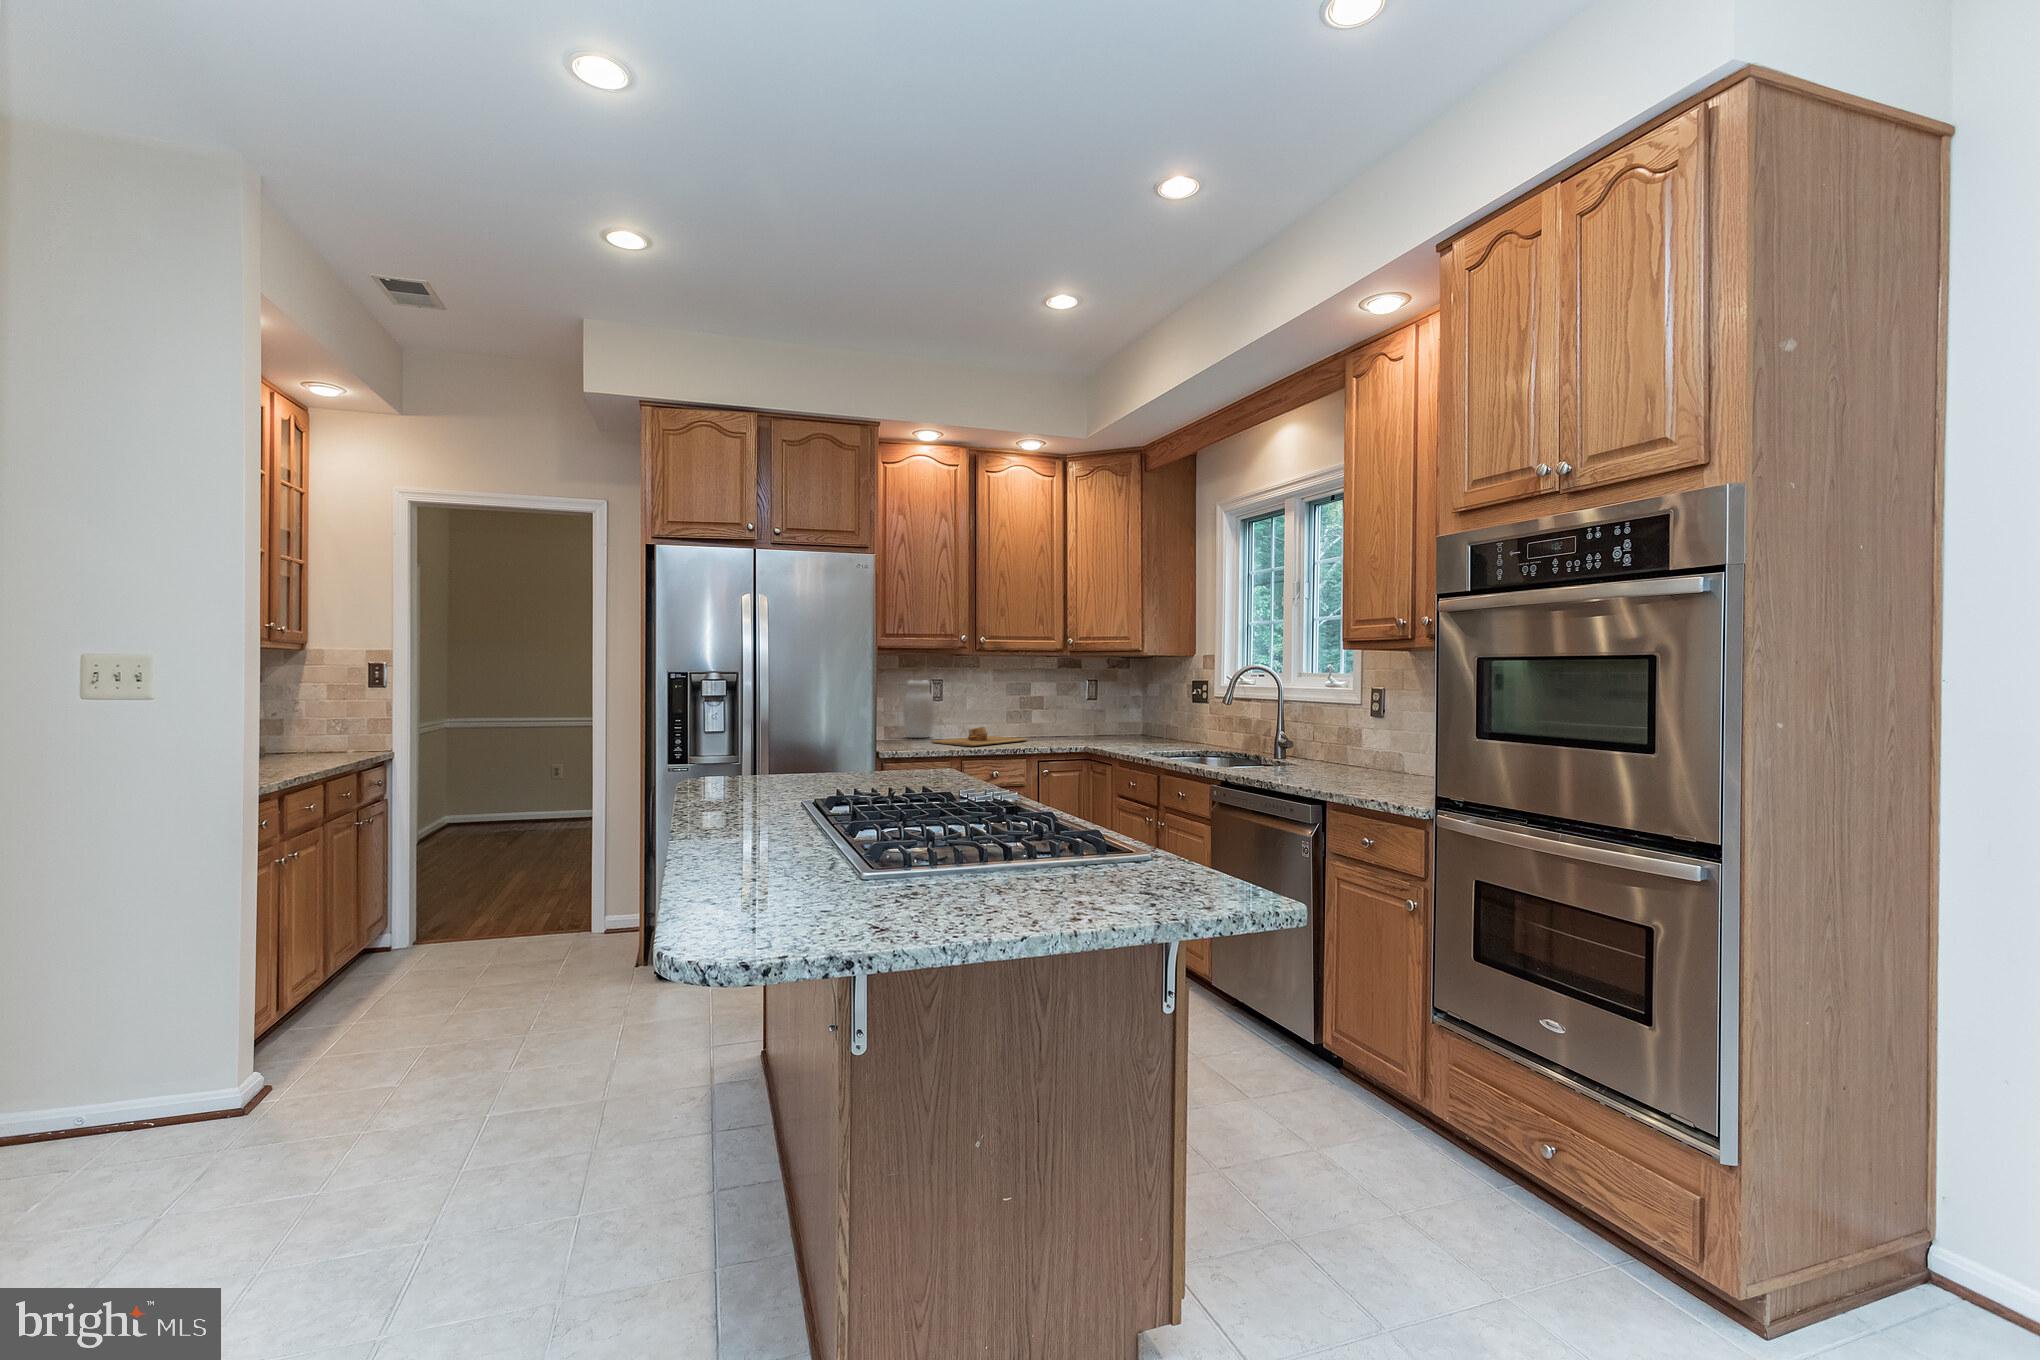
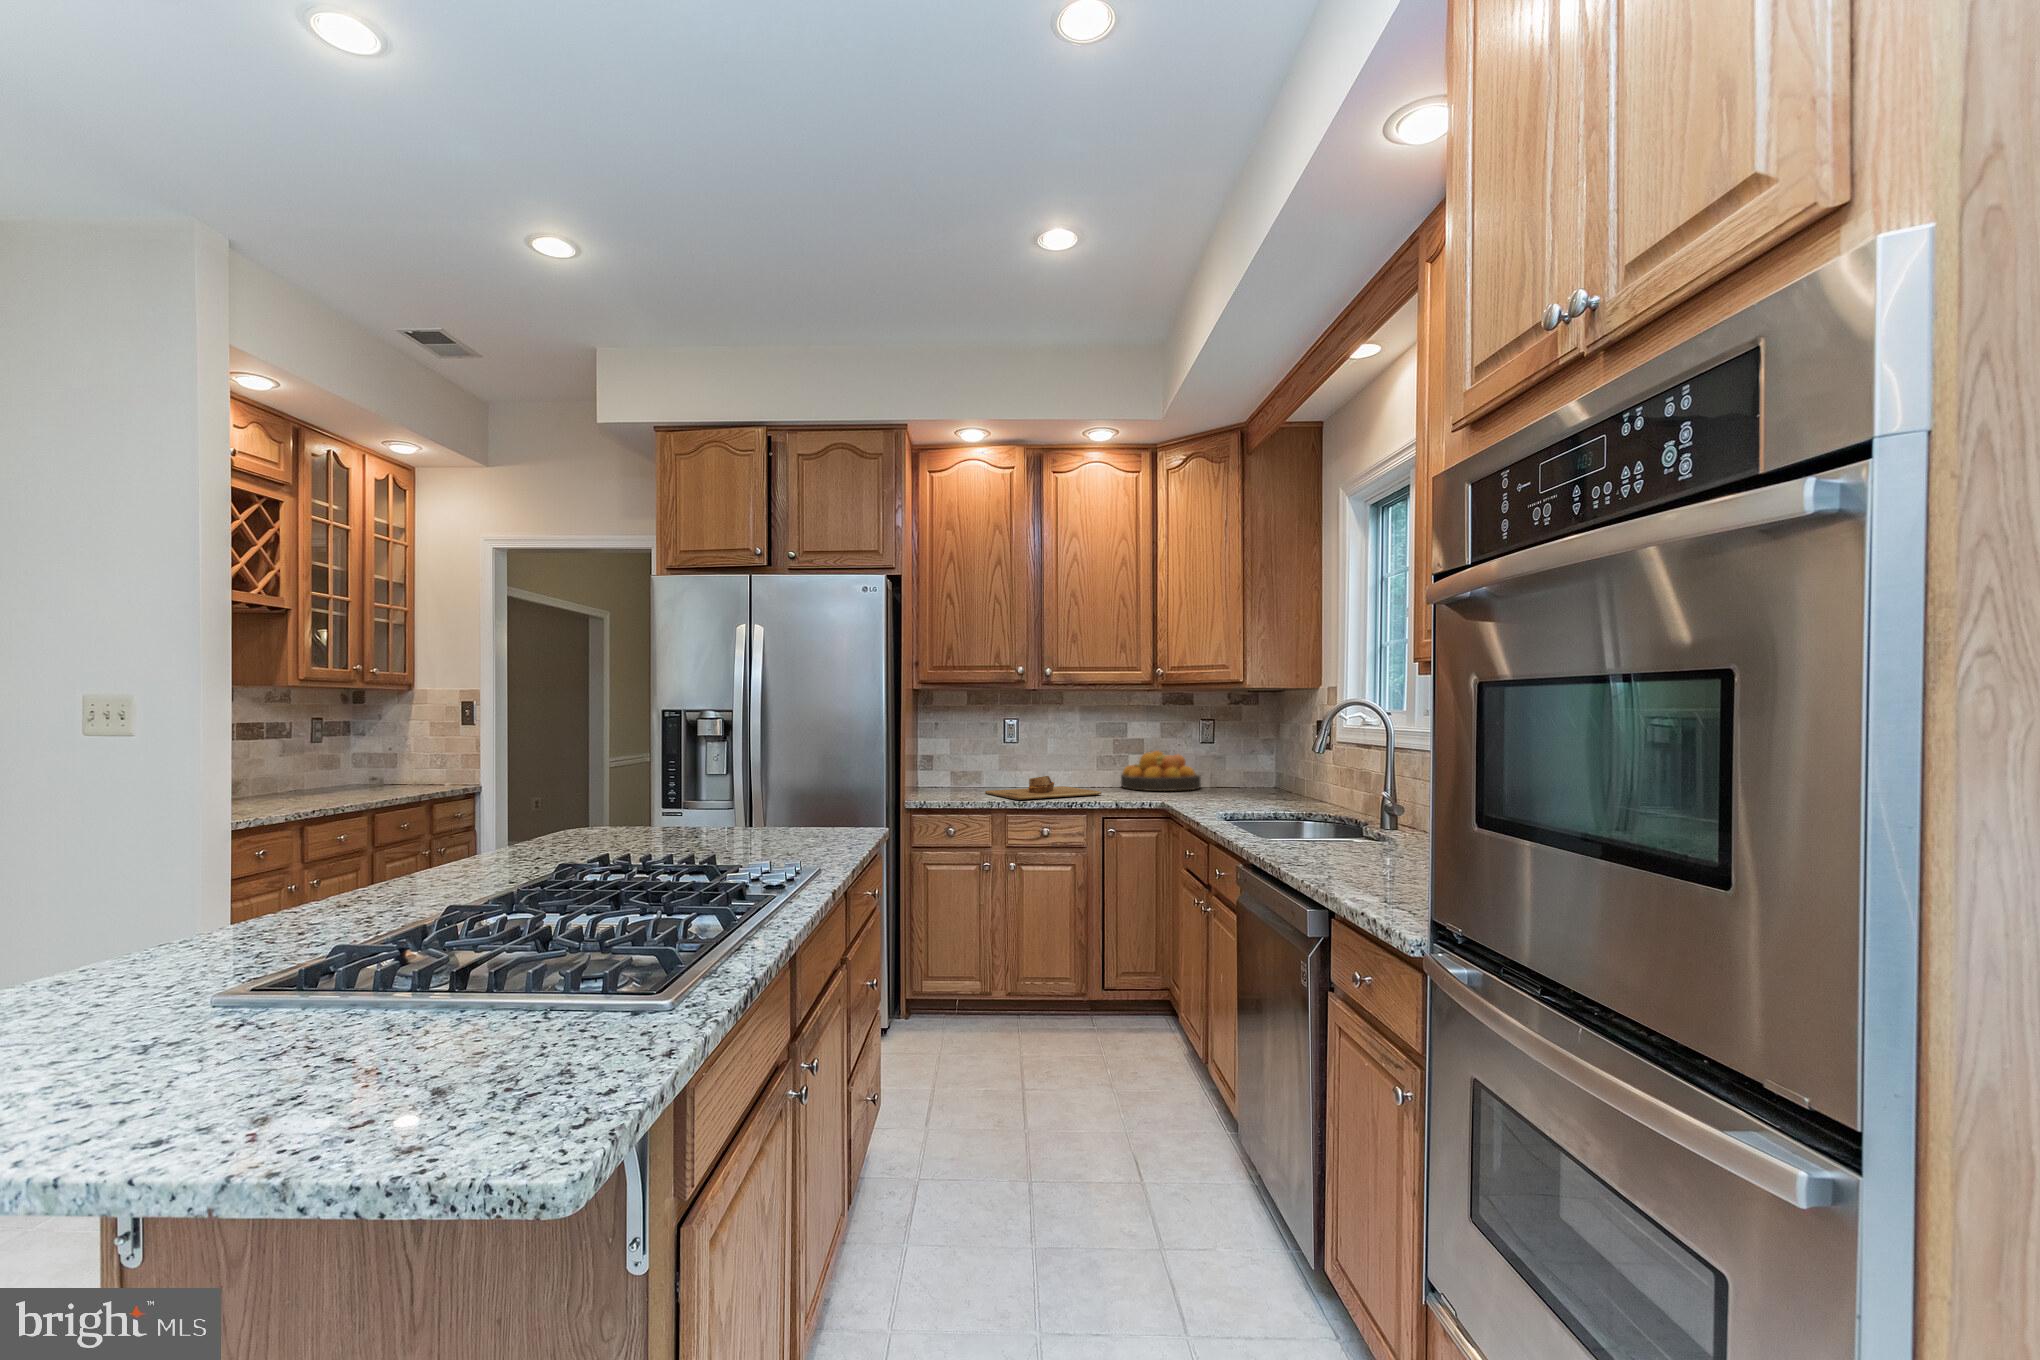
jar: present [903,680,934,738] -> none [967,719,1003,787]
fruit bowl: none [1029,705,1093,737] -> present [1121,751,1201,791]

